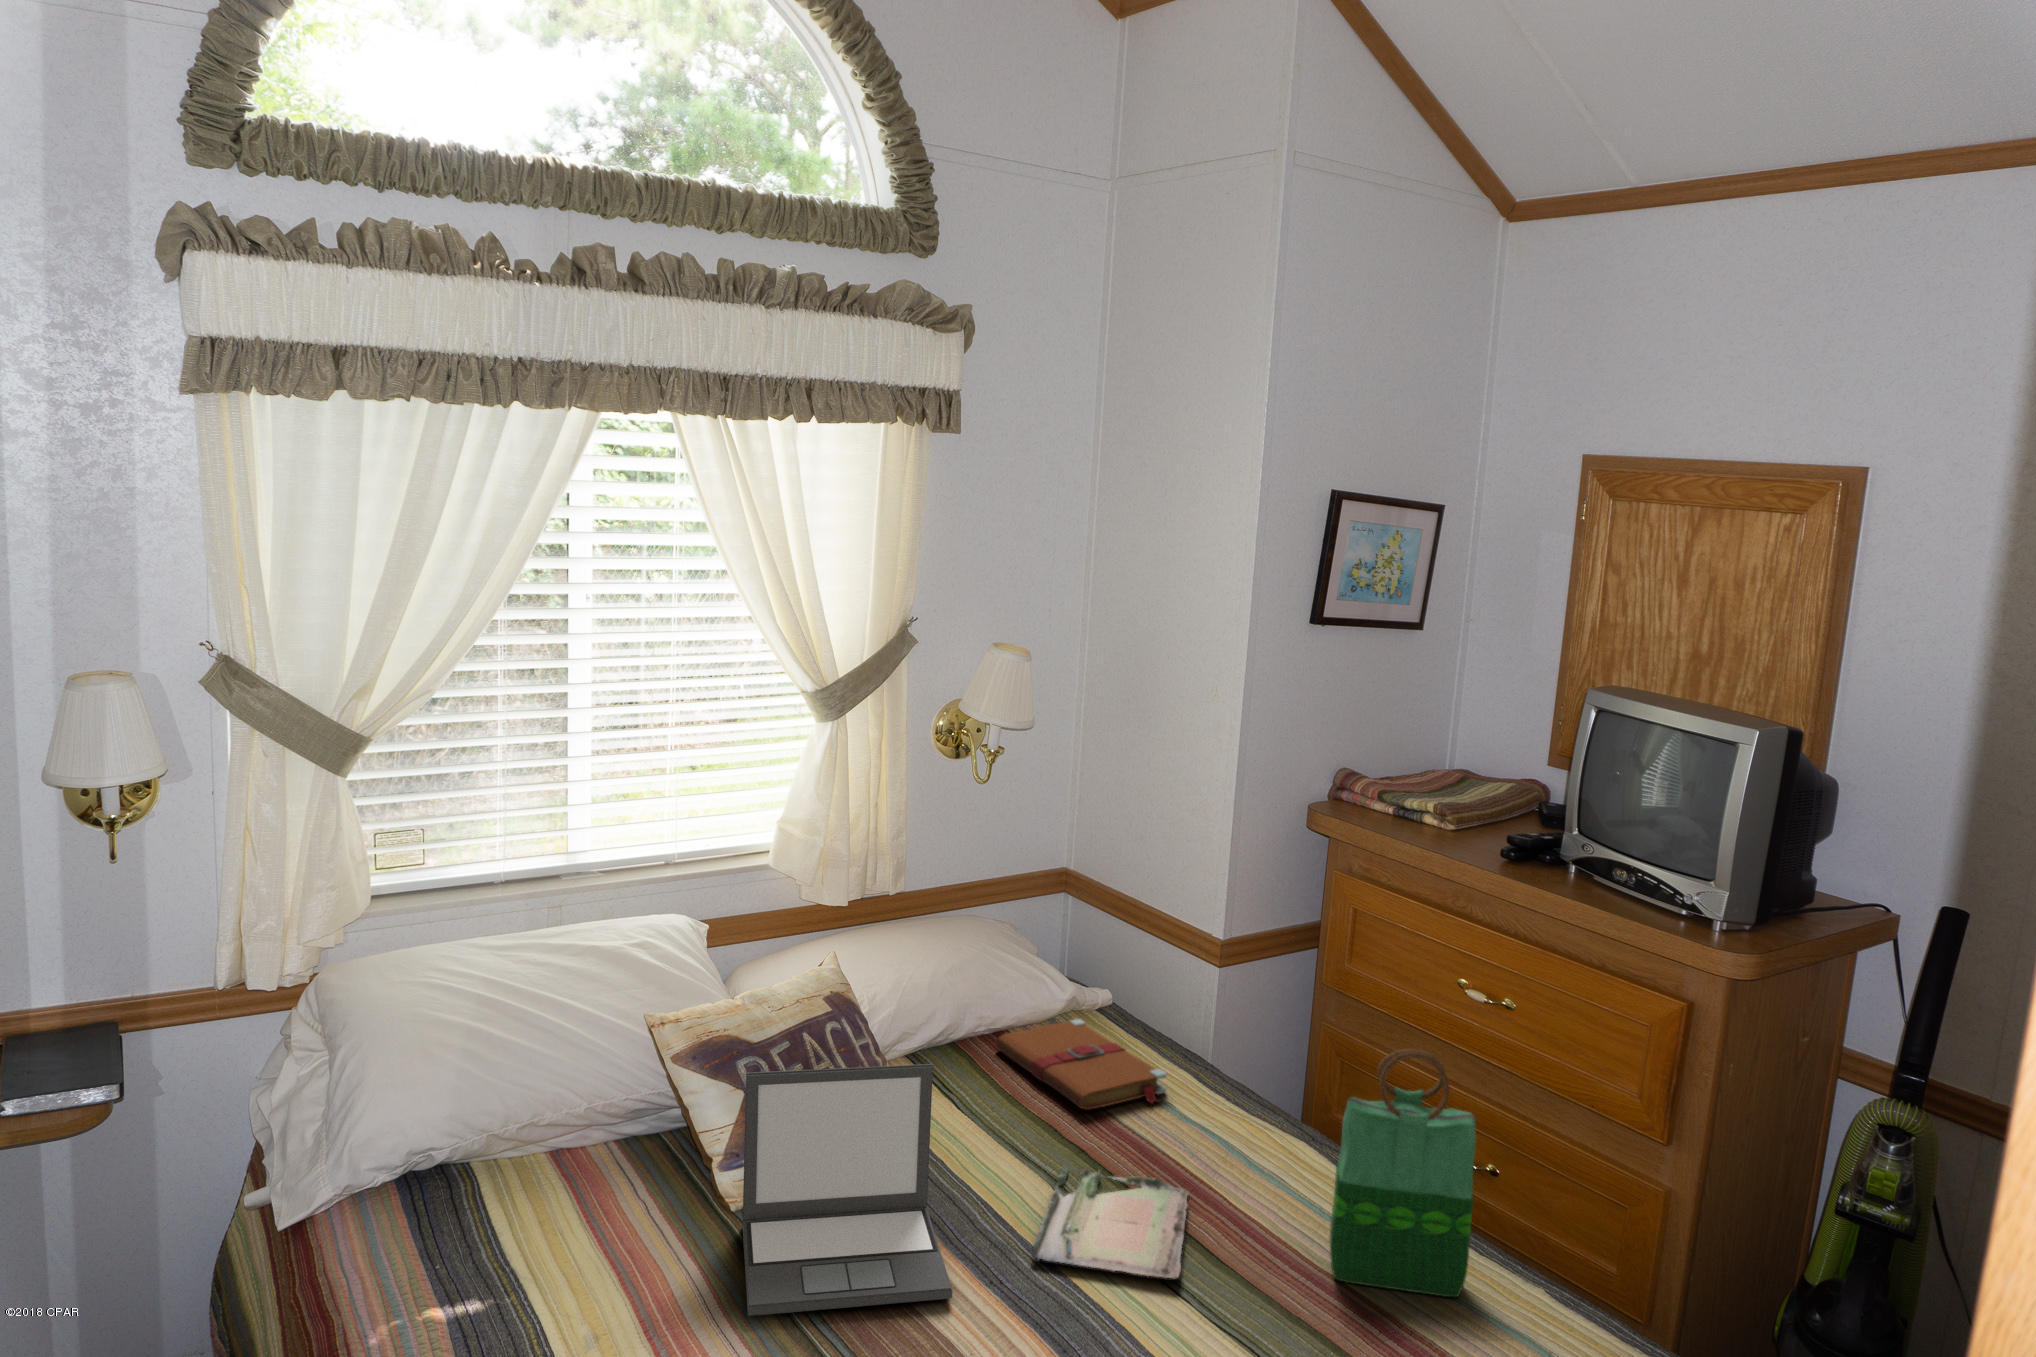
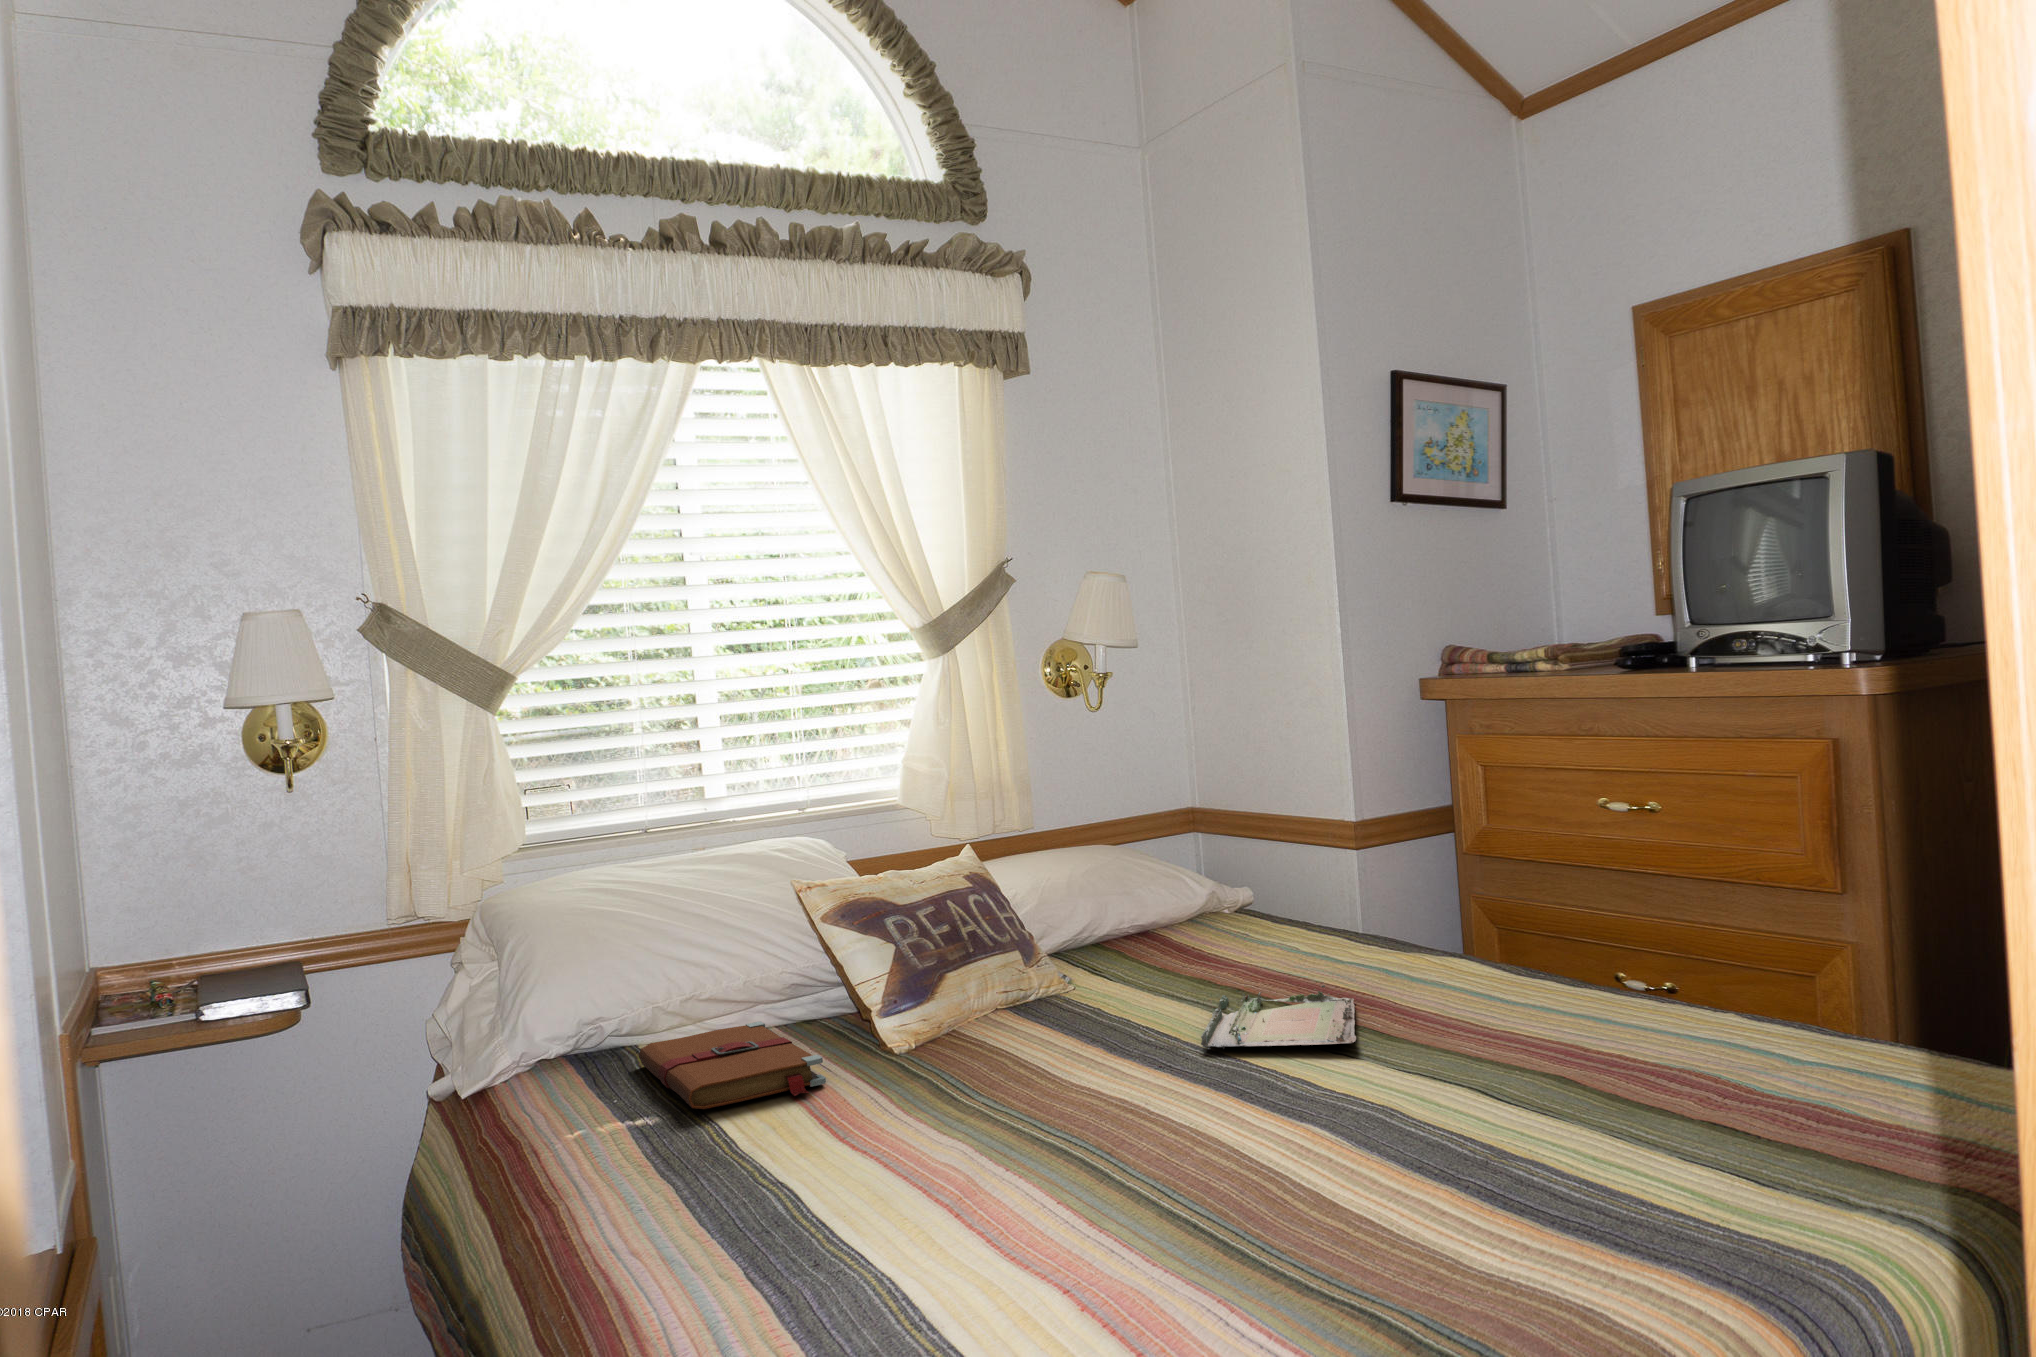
book: present [996,1019,1167,1110] -> present [639,1021,826,1109]
tote bag: present [1329,1049,1476,1297] -> none [1499,781,1656,1035]
laptop: present [743,1064,952,1316] -> none [895,877,1126,1103]

